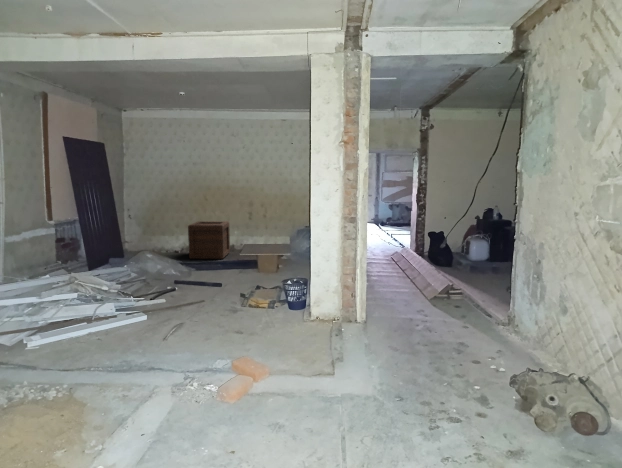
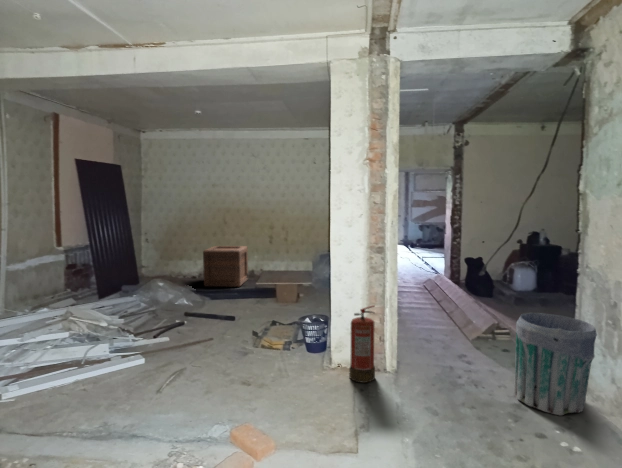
fire extinguisher: none [326,266,348,331] -> present [349,306,375,383]
trash can: none [461,271,525,350] -> present [514,313,597,415]

